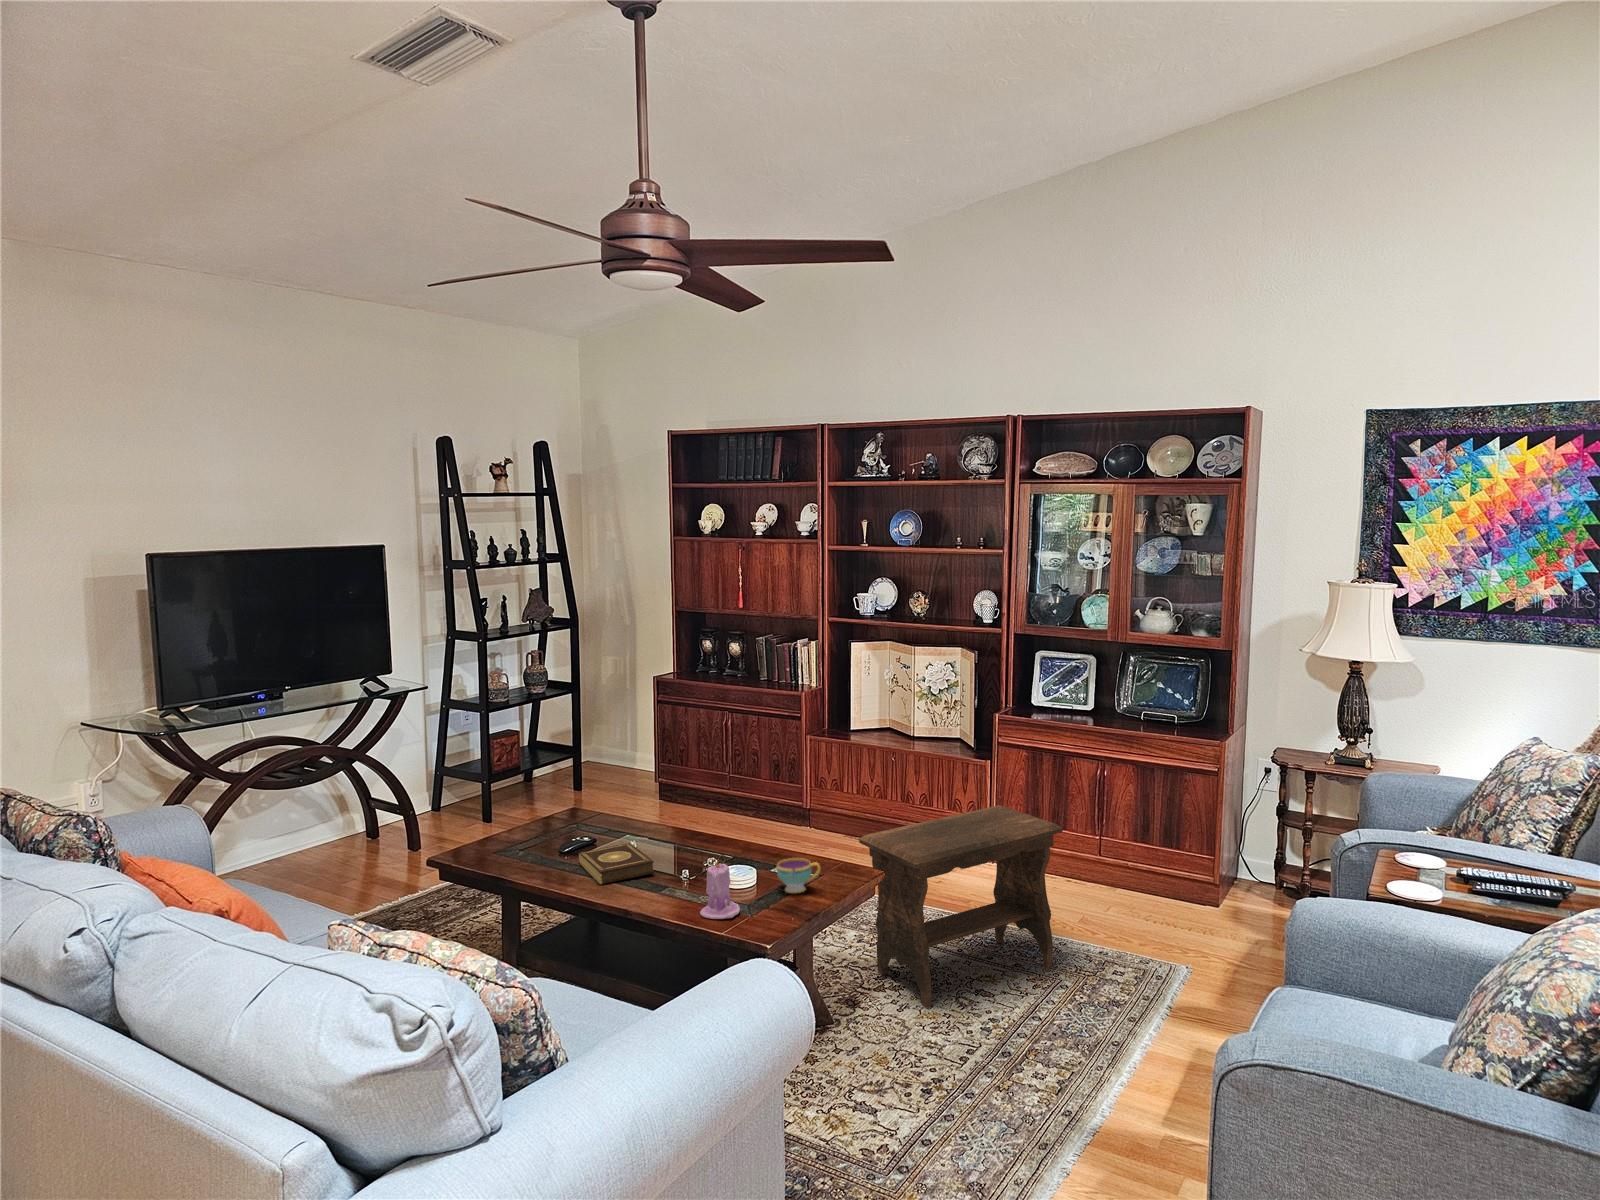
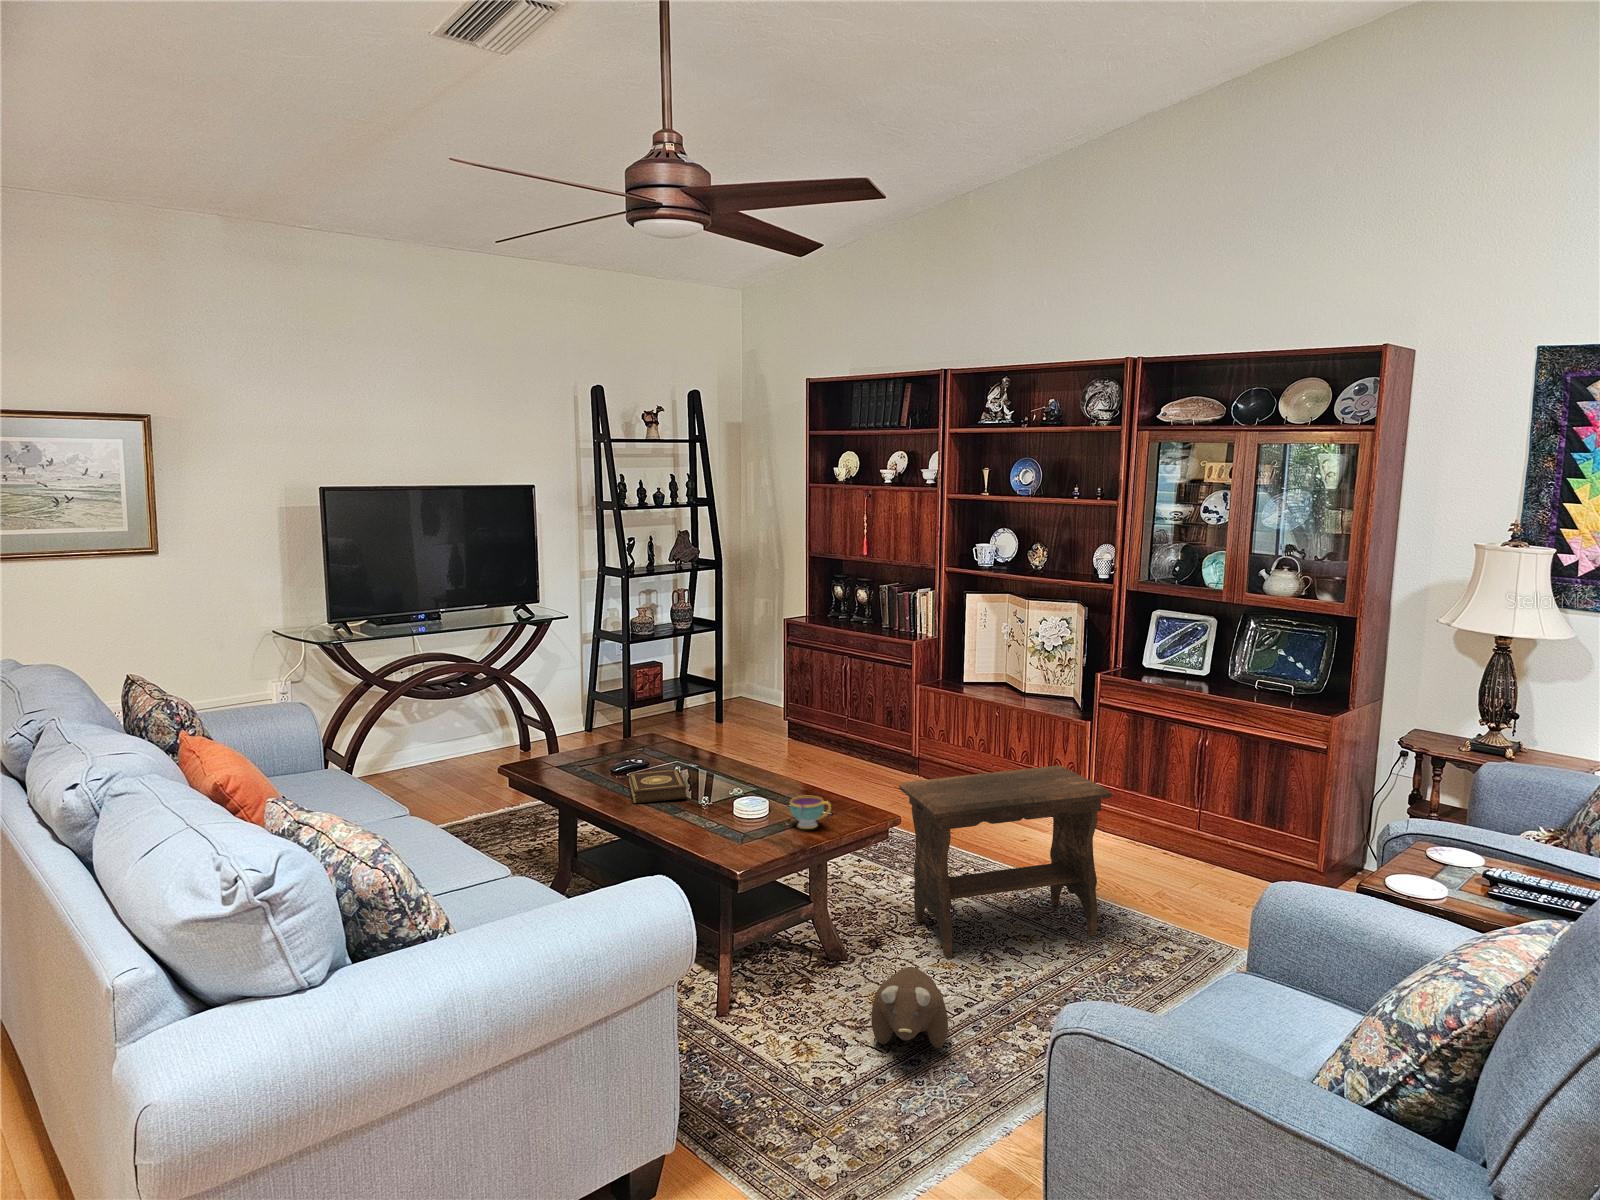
candle: present [700,861,740,919] -> none [704,788,743,844]
plush toy: none [898,1022,974,1106] -> present [871,967,948,1048]

